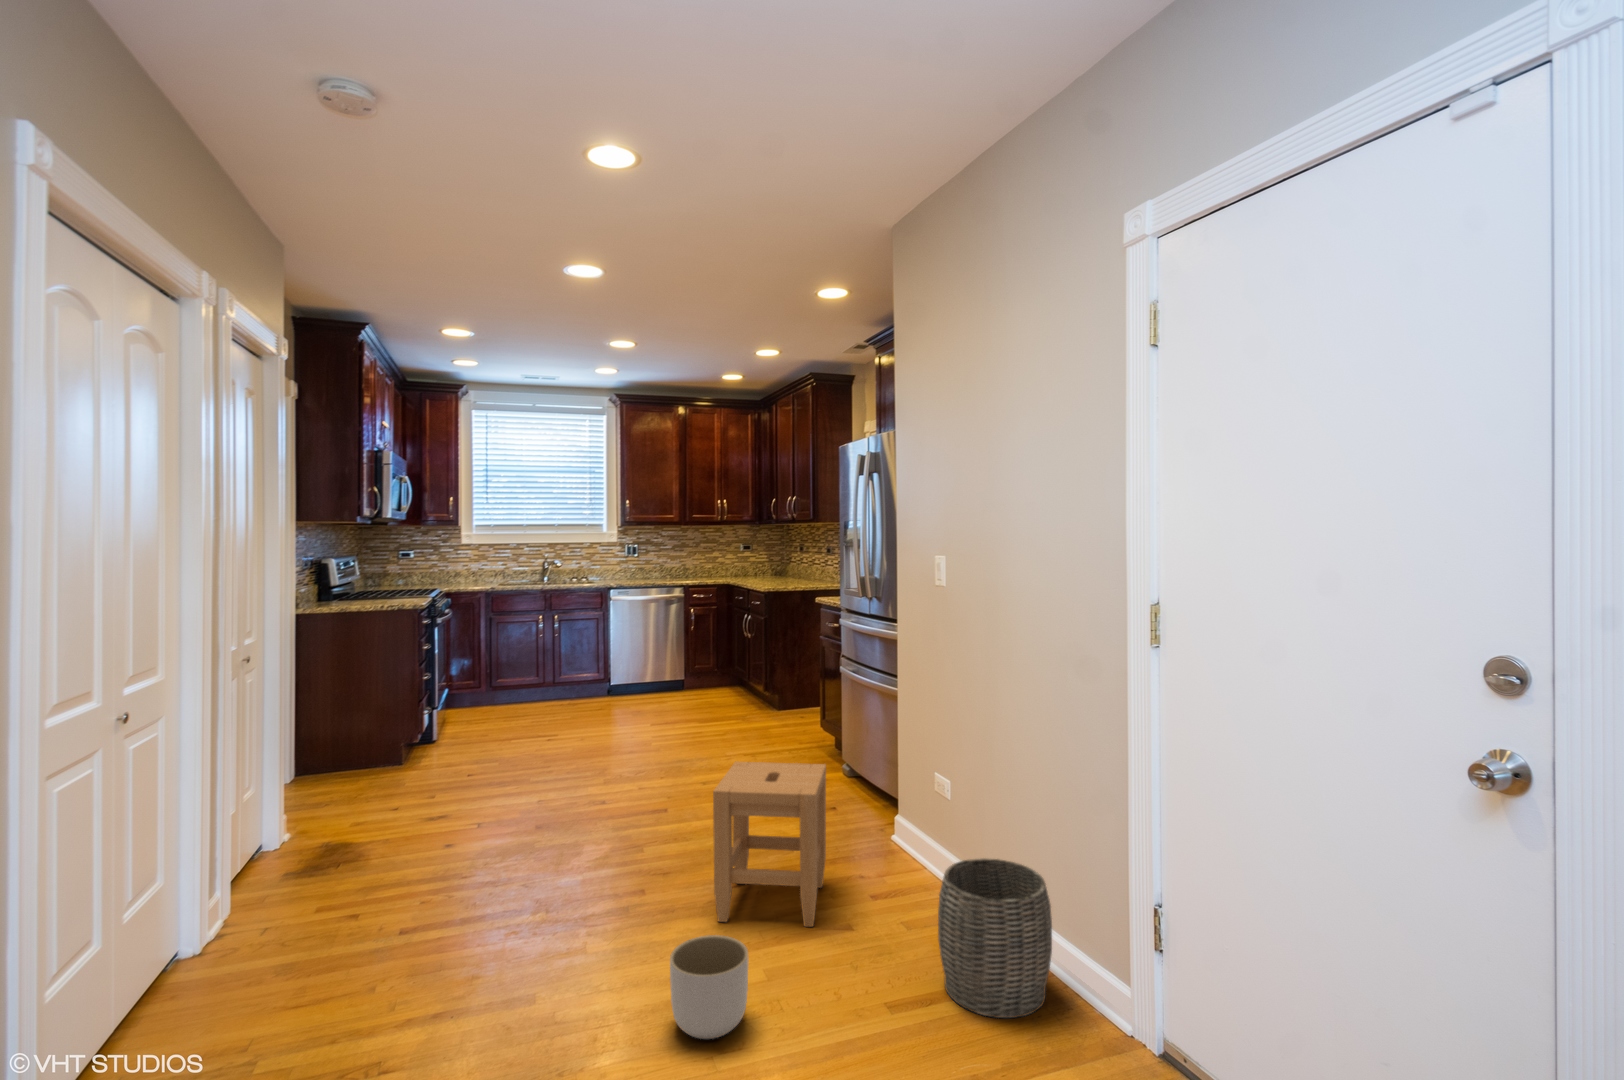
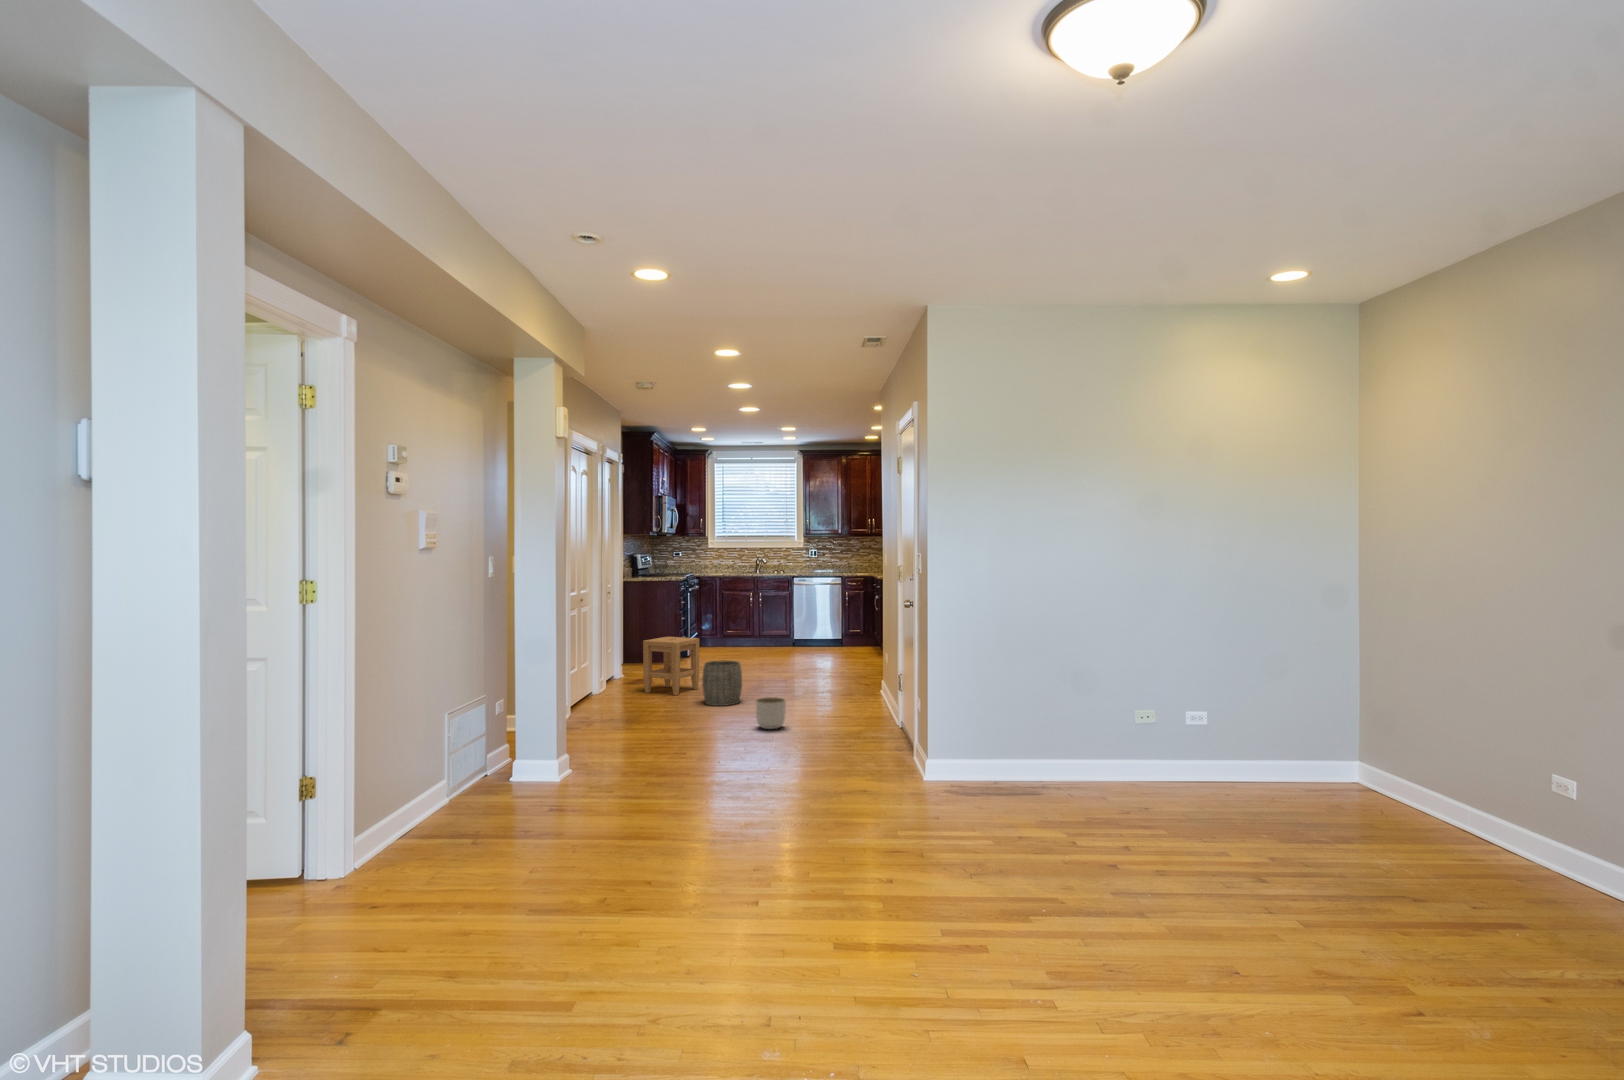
stool: present [713,762,826,927] -> present [643,637,699,695]
woven basket: present [938,858,1052,1018] -> present [702,660,742,706]

